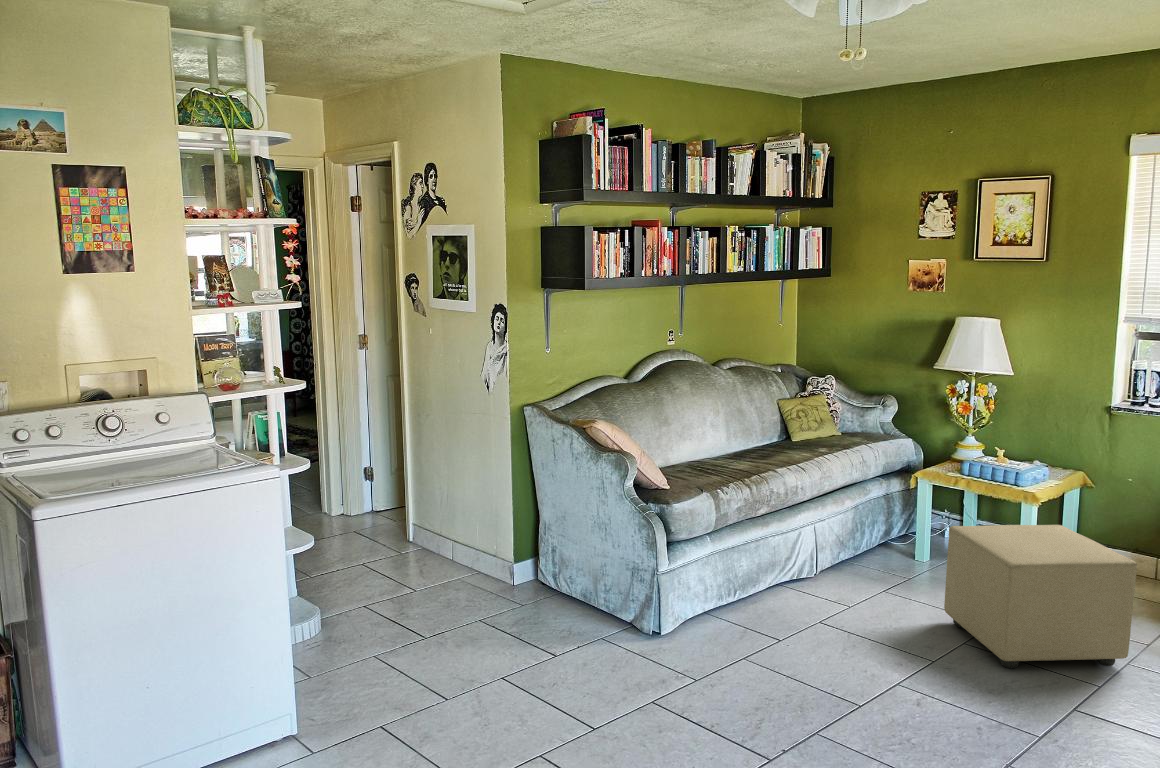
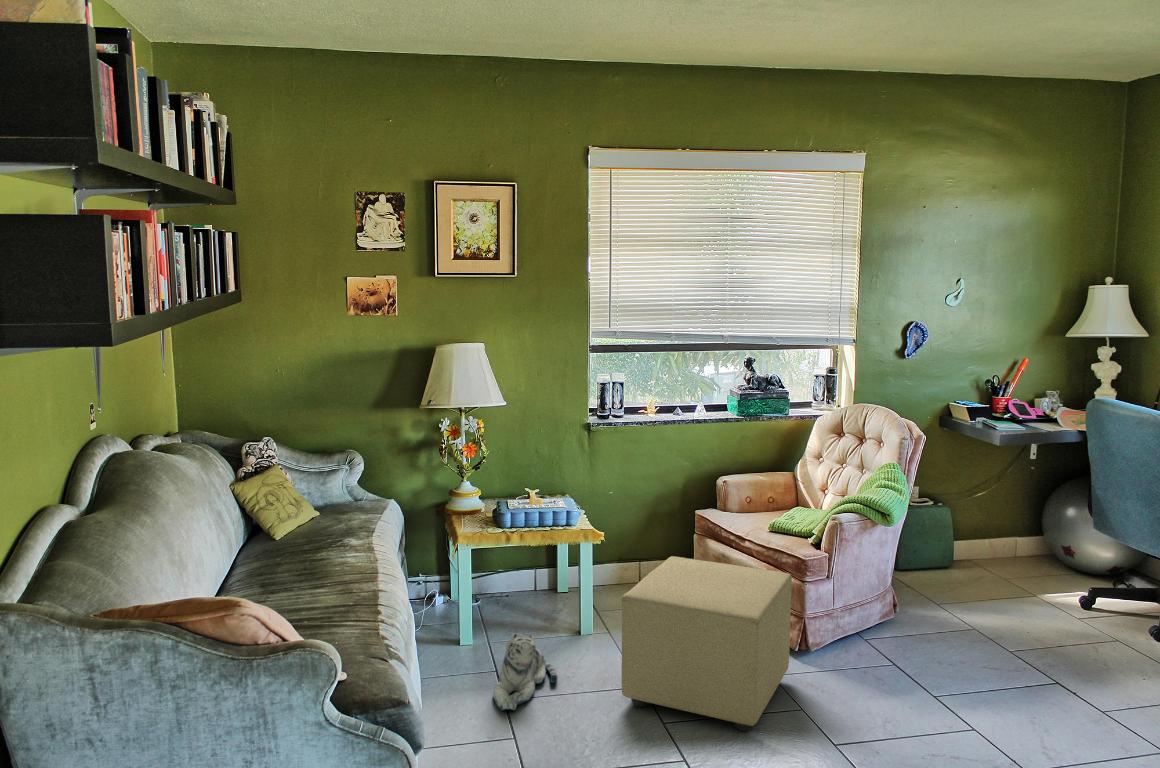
plush toy: none [860,541,943,594] -> present [493,634,558,711]

